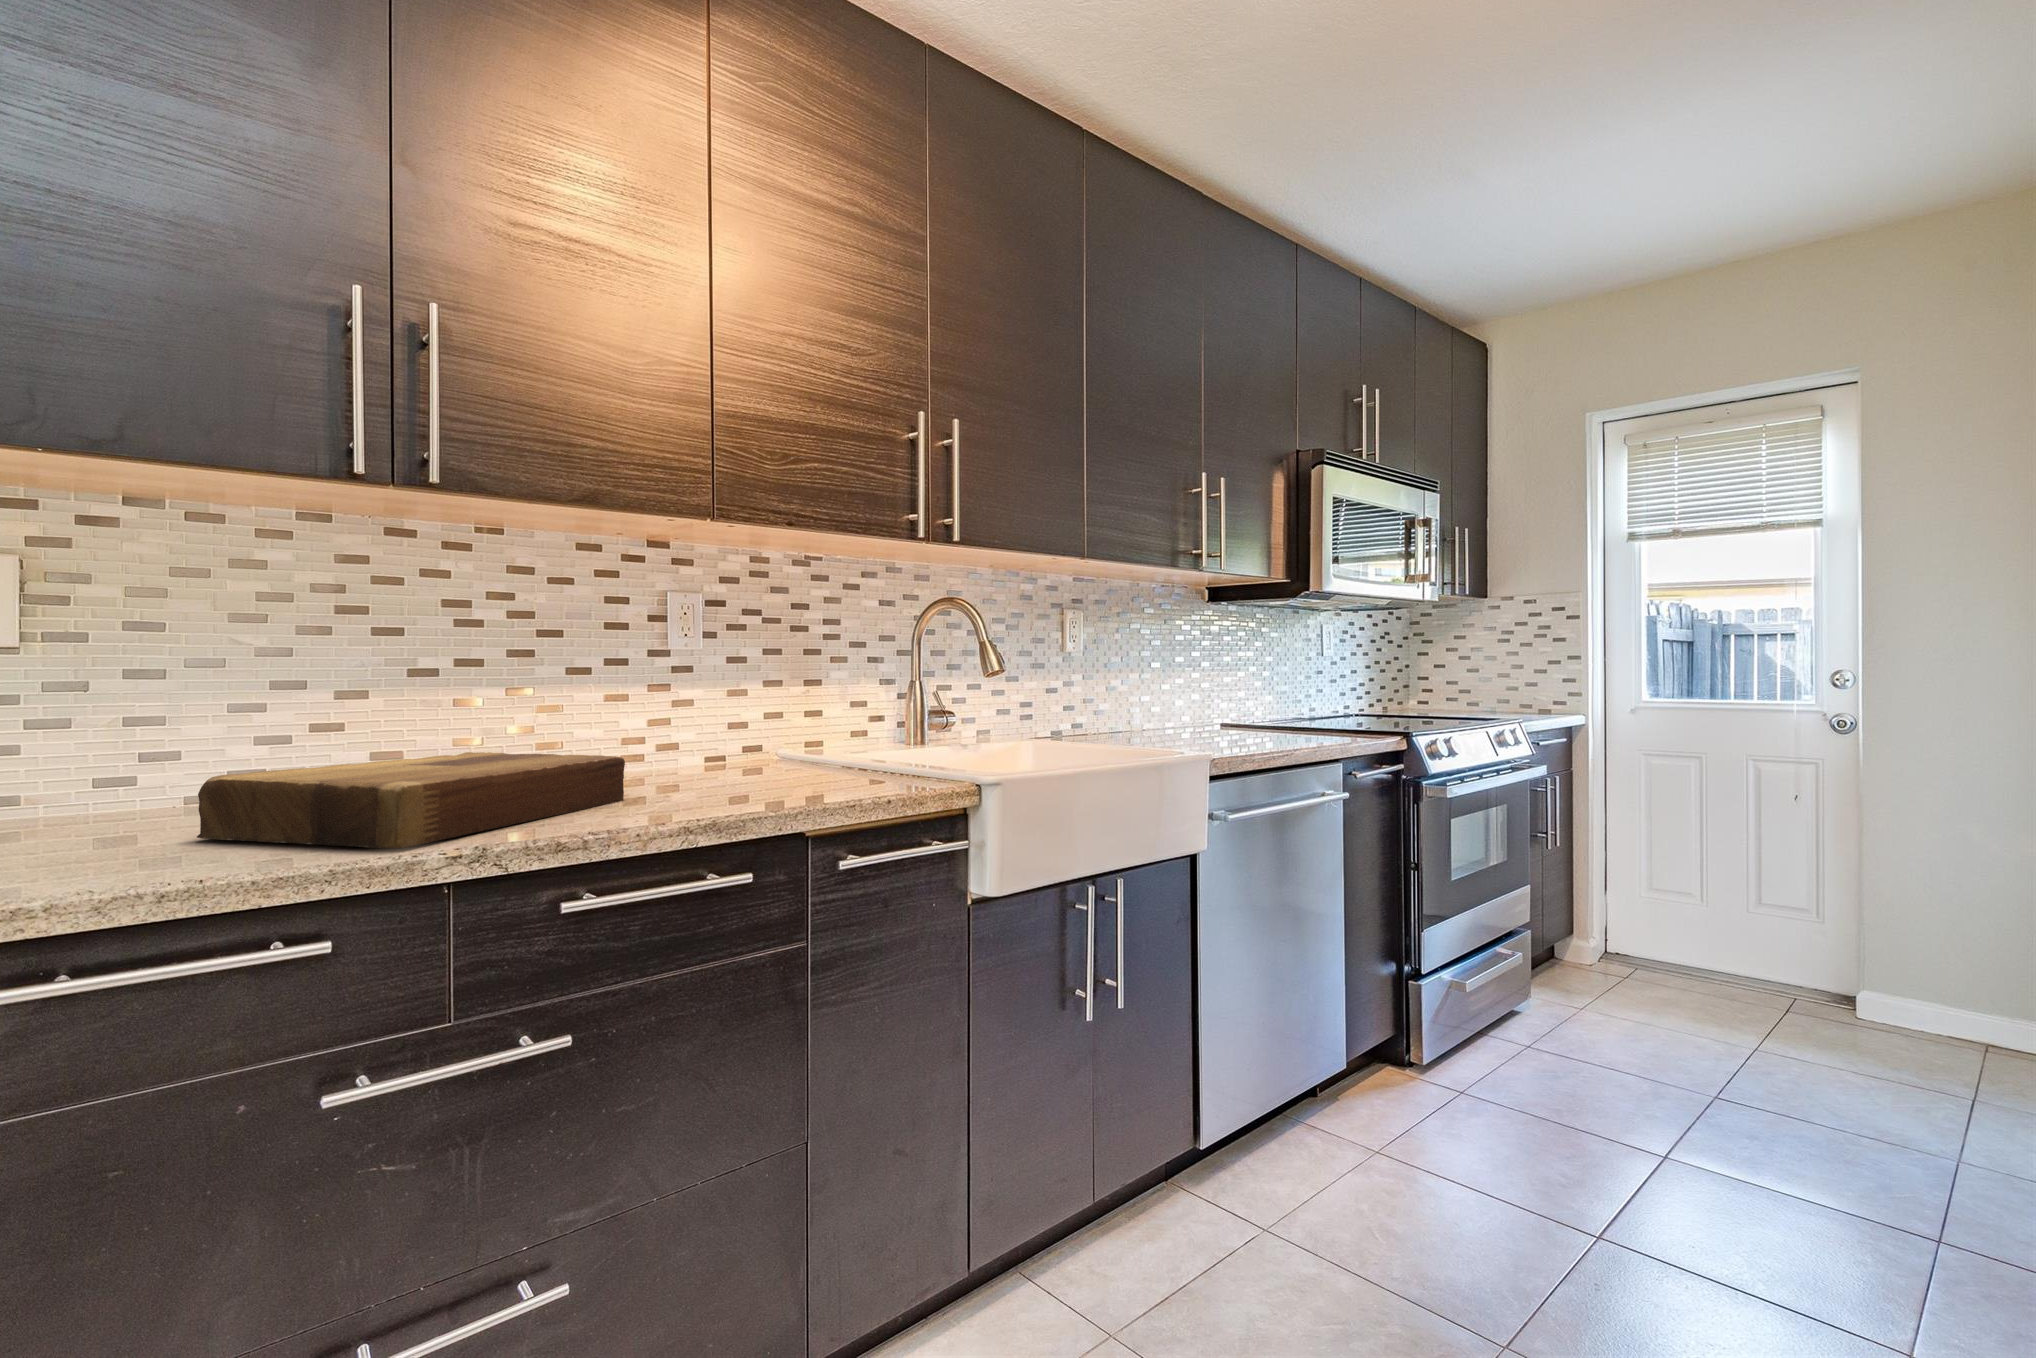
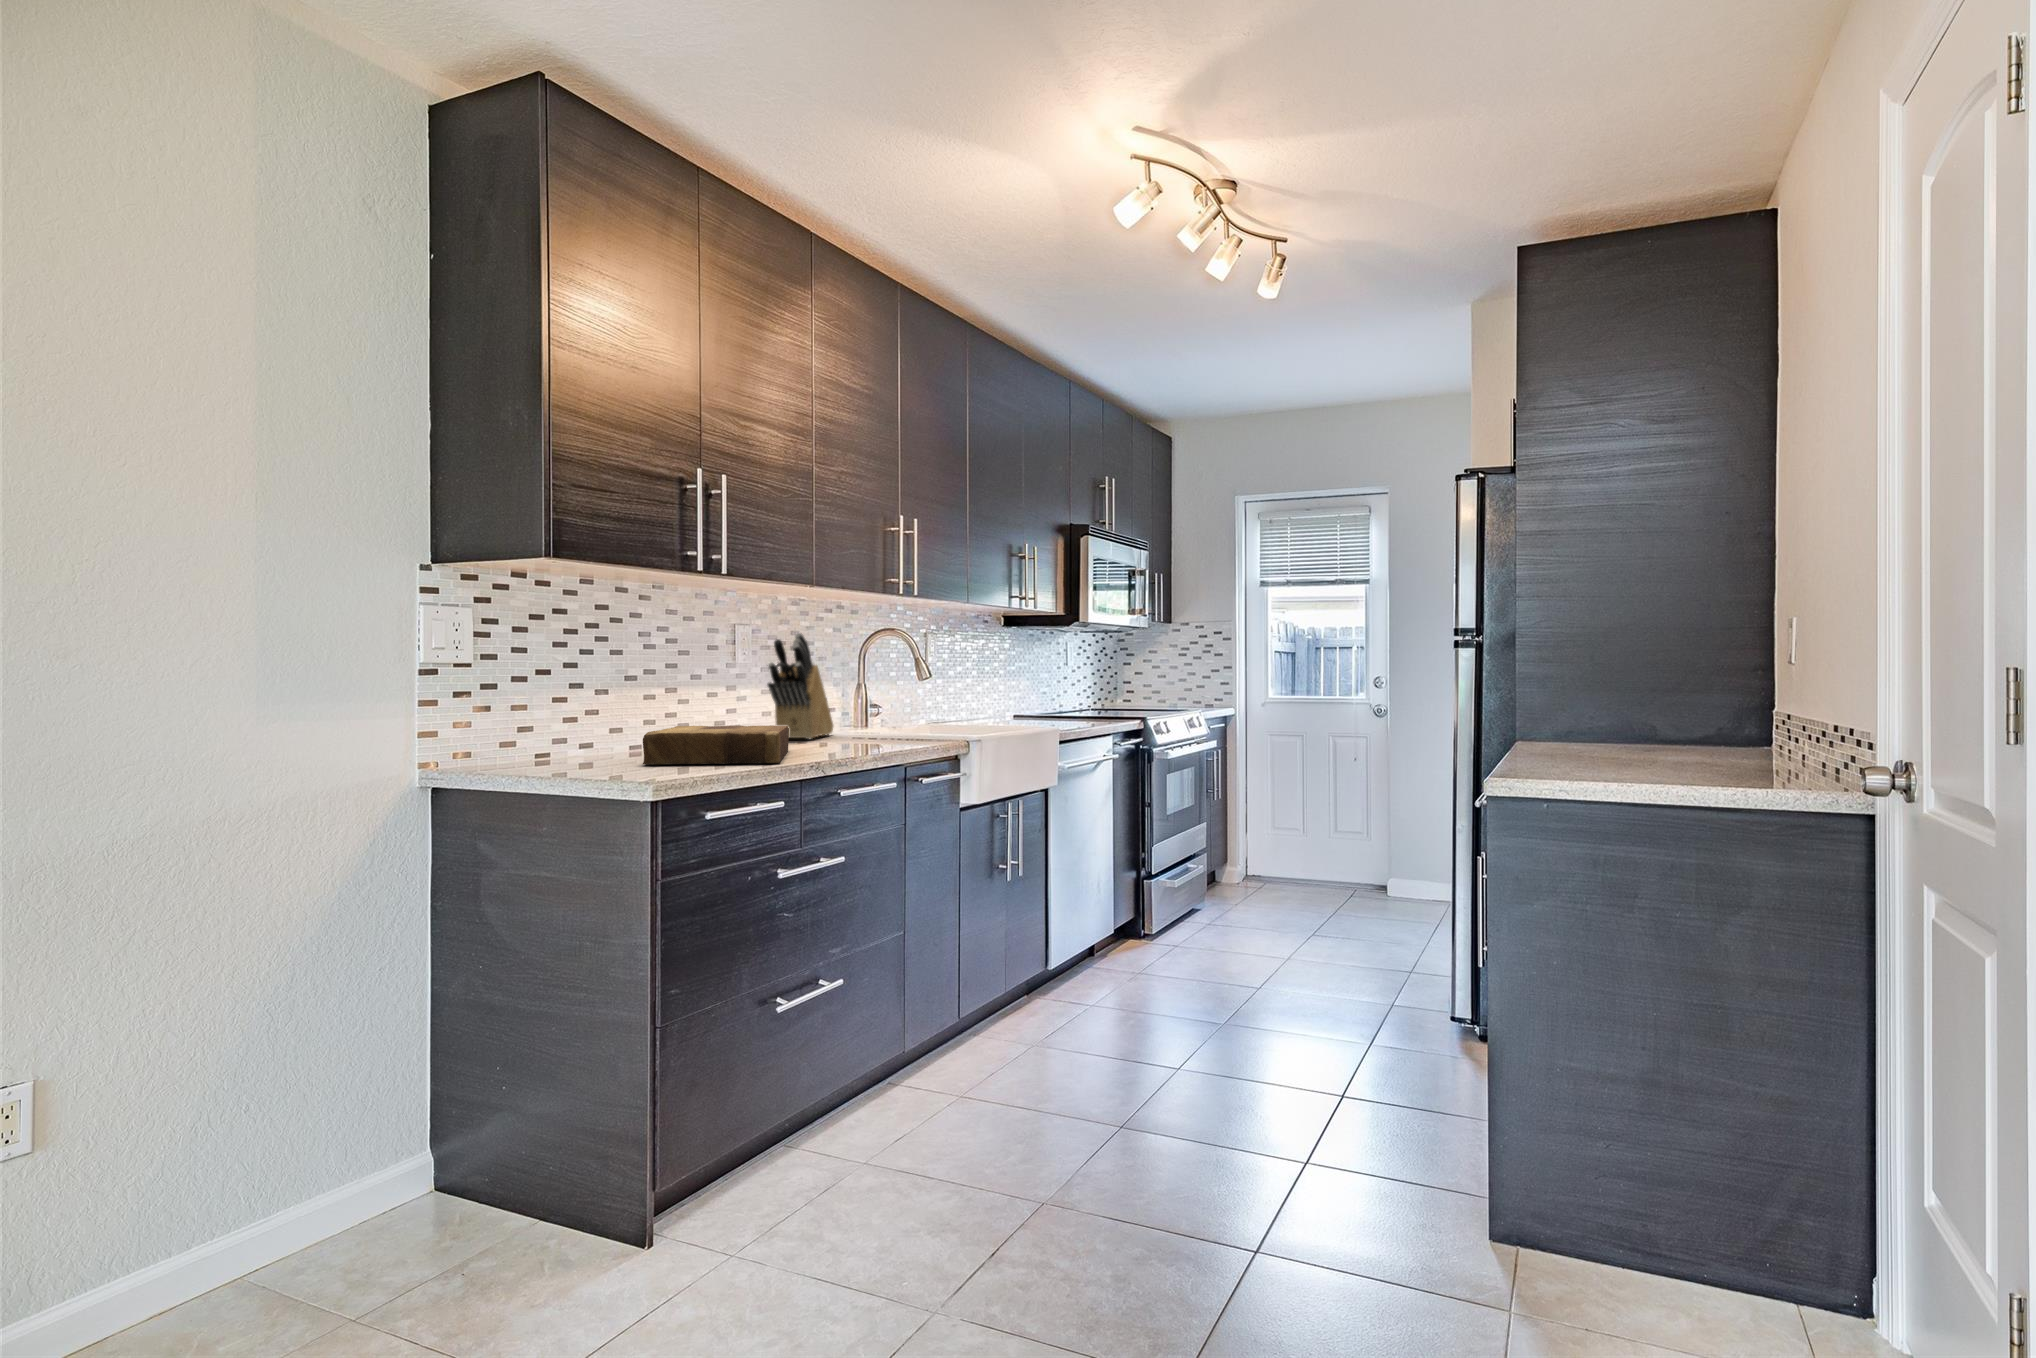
knife block: none [690,602,852,769] -> present [767,633,833,739]

